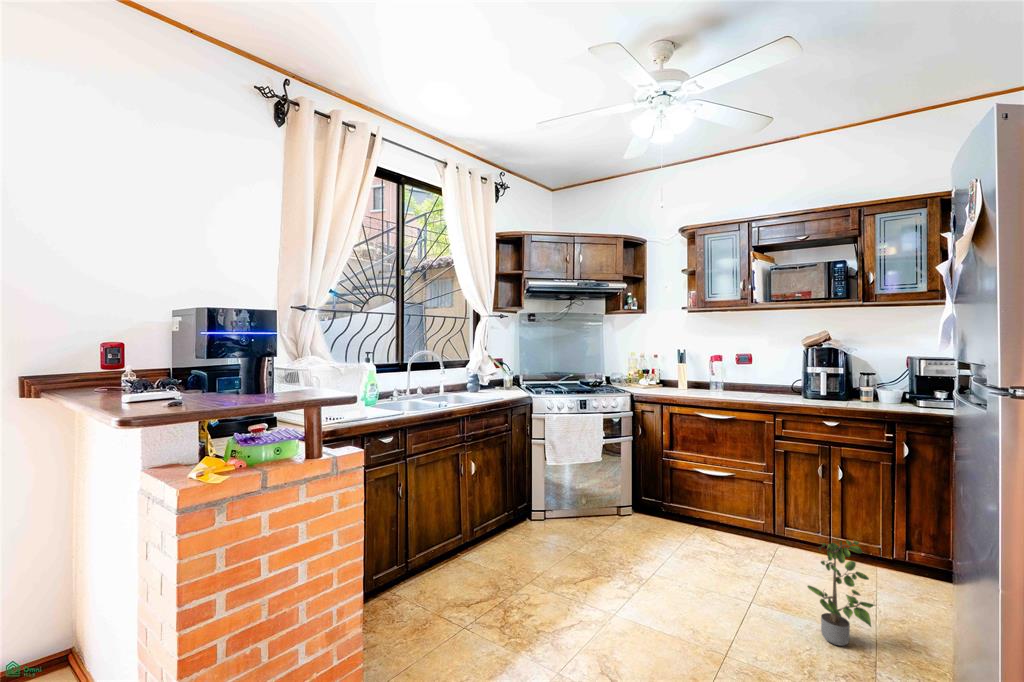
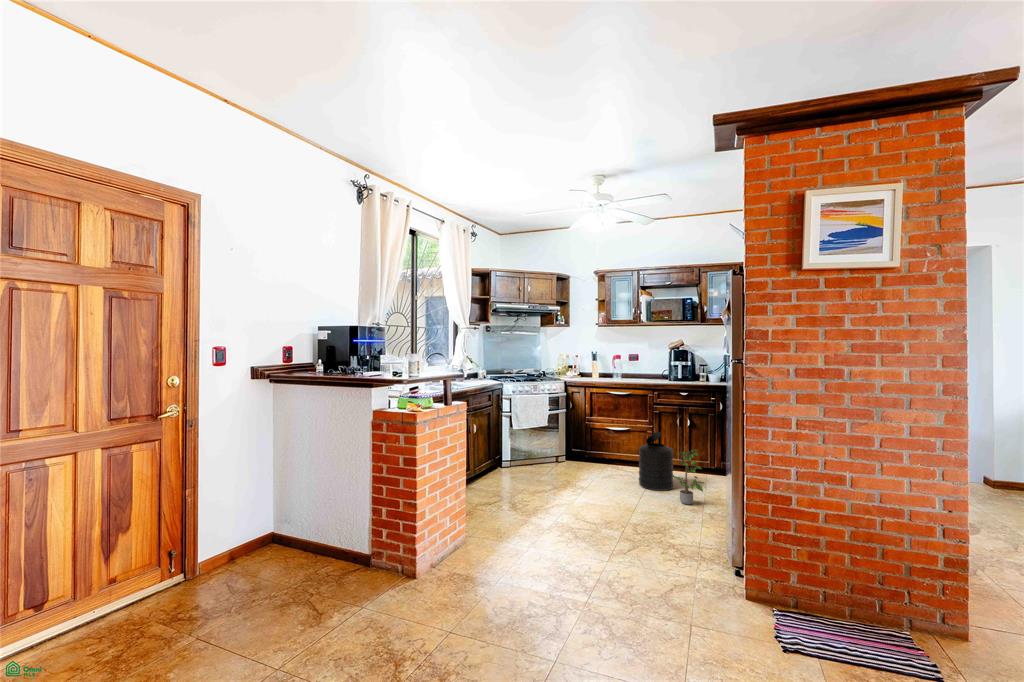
trash can: none [744,492,809,599] -> present [639,432,673,491]

